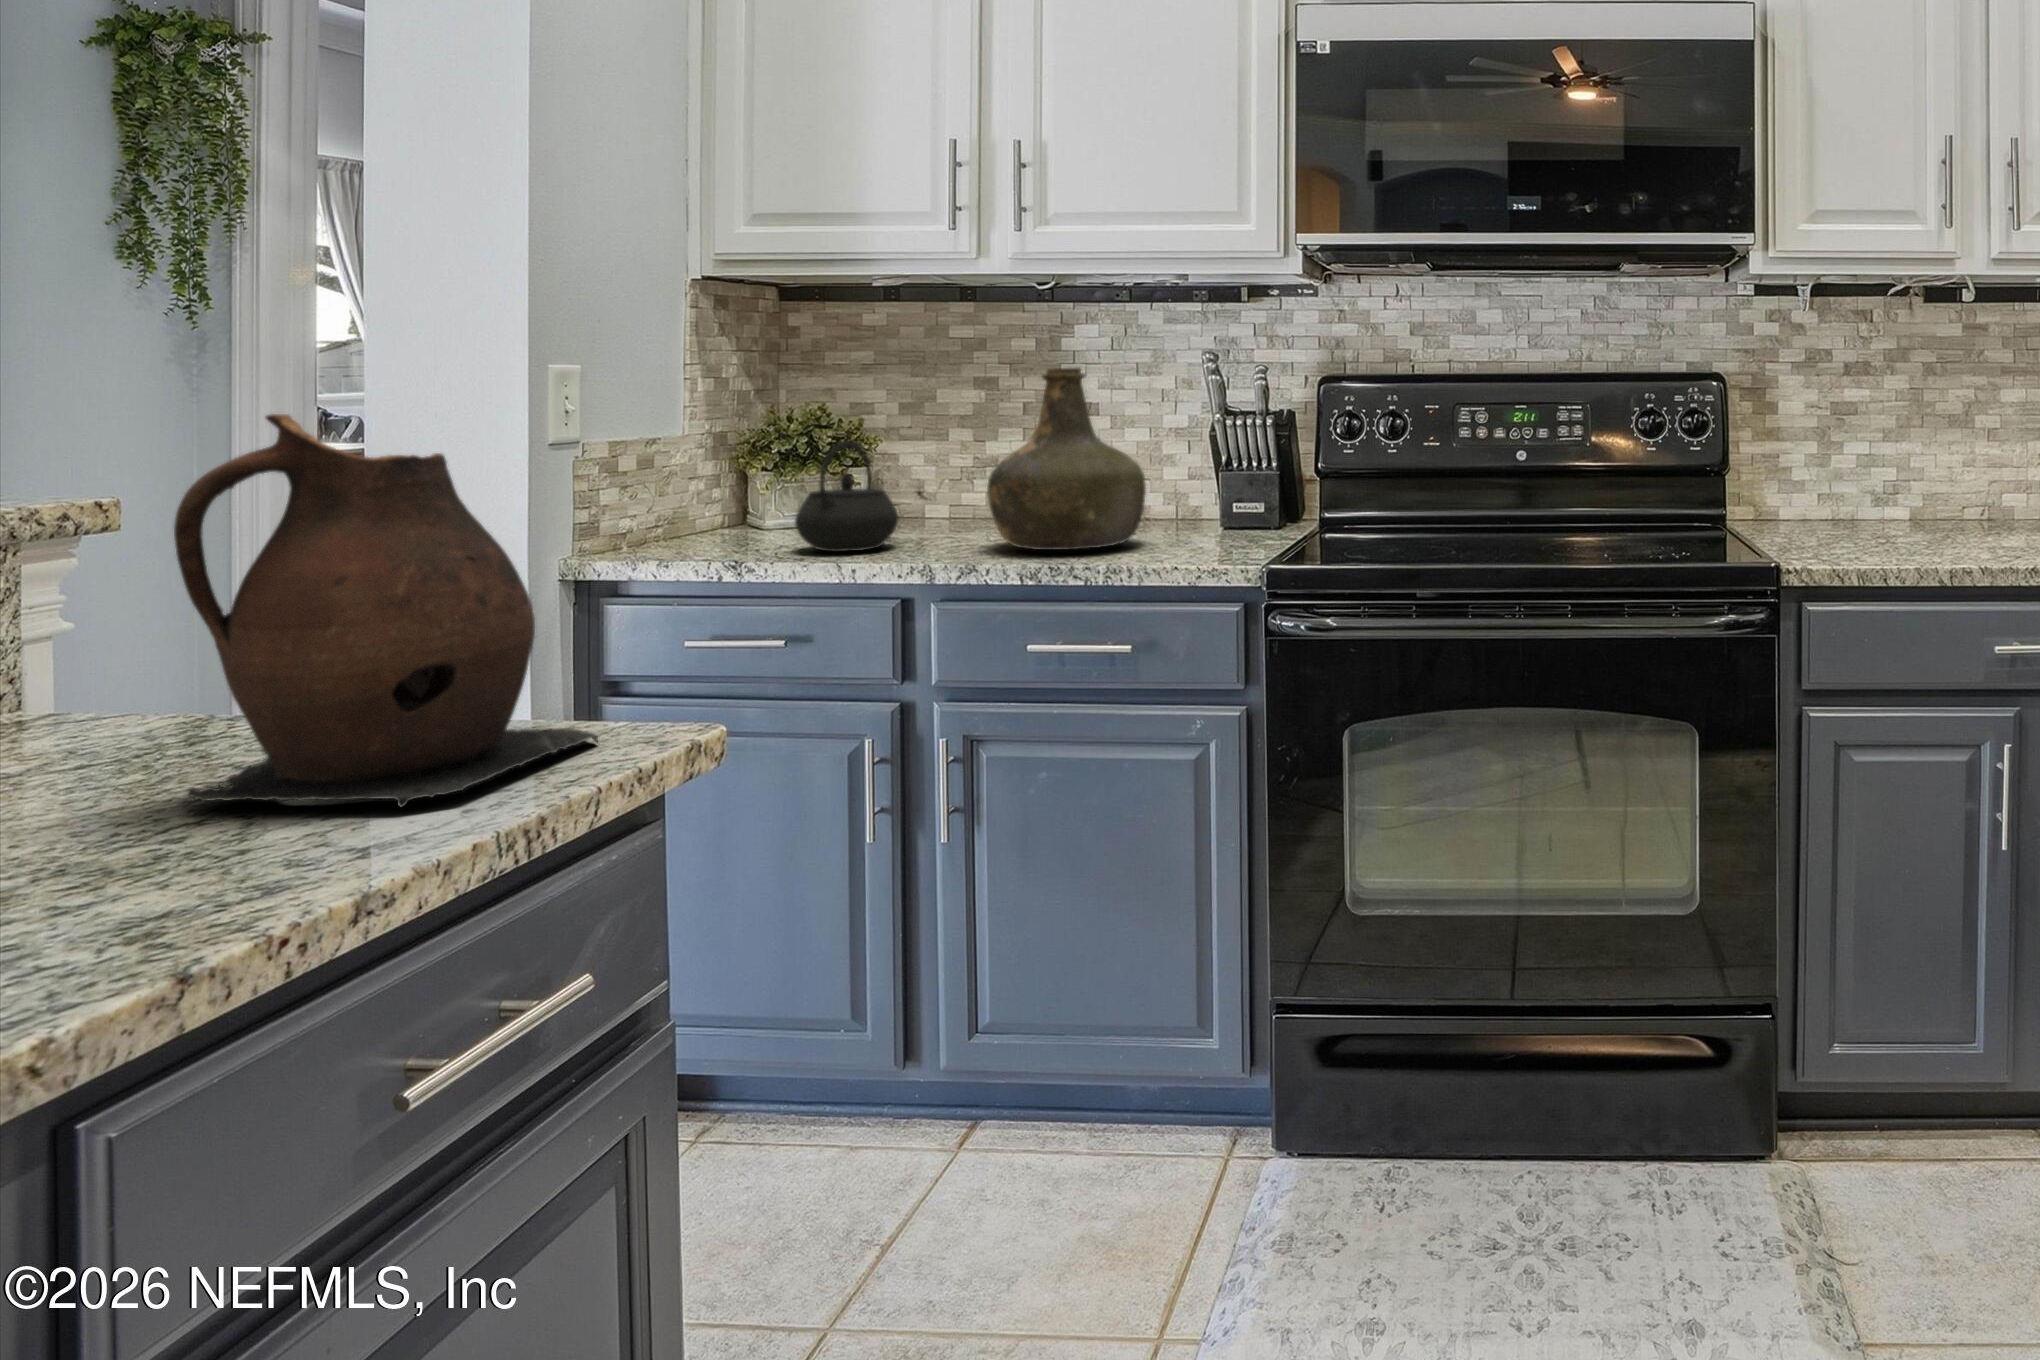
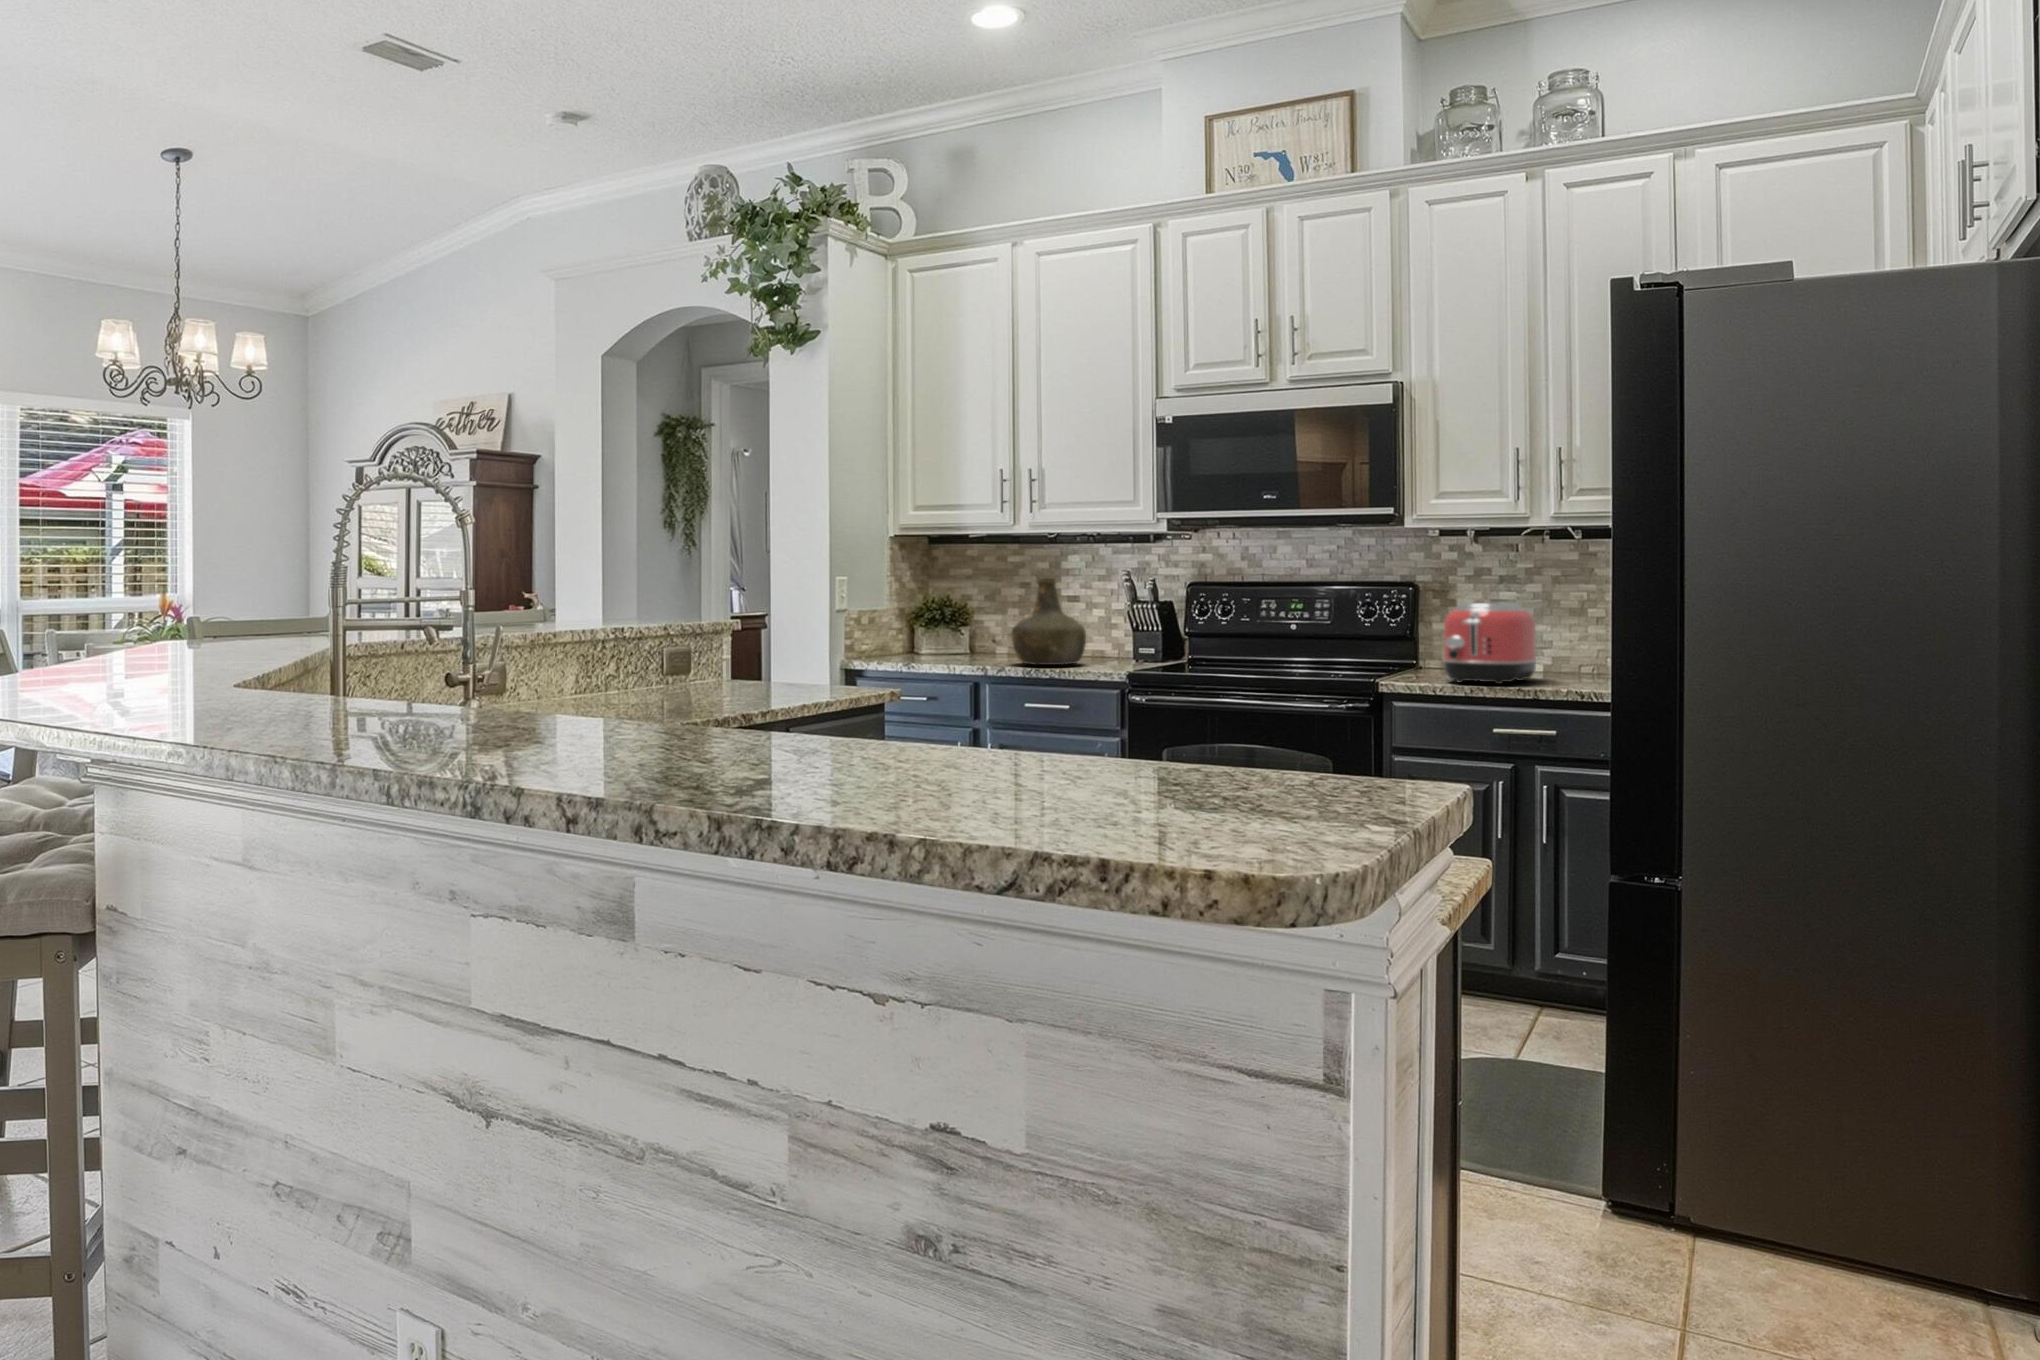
toaster: none [1842,409,1990,557] -> present [1443,603,1537,684]
ceramic pitcher: present [174,414,598,807] -> none [759,595,849,692]
kettle: present [795,440,899,552] -> none [930,612,975,662]

